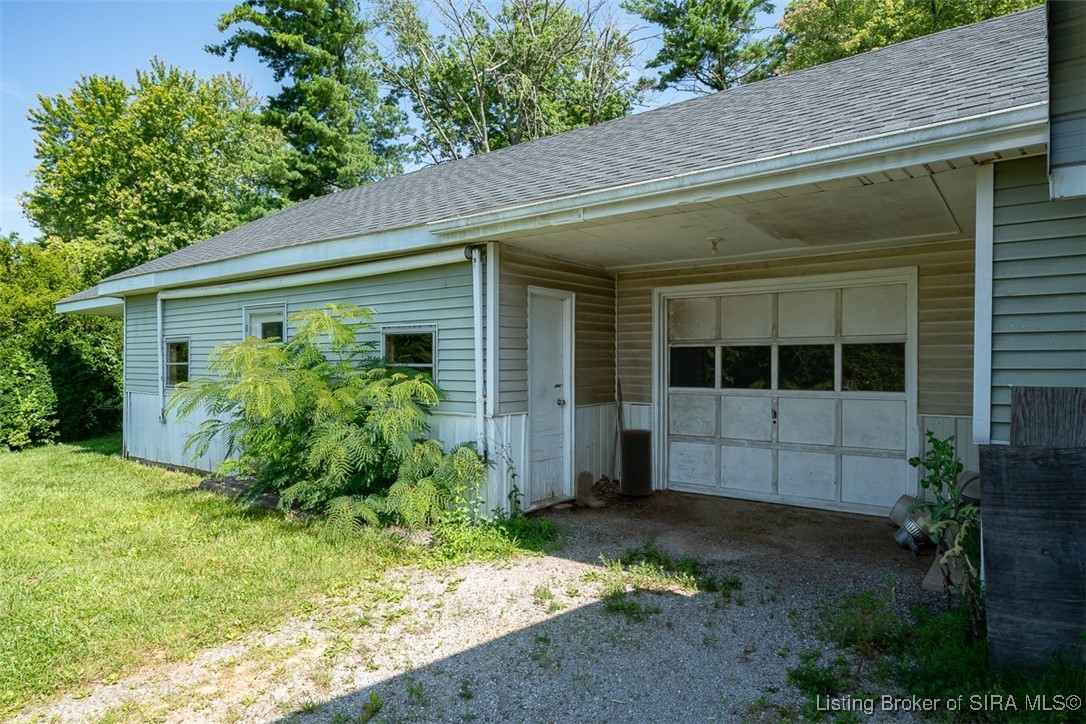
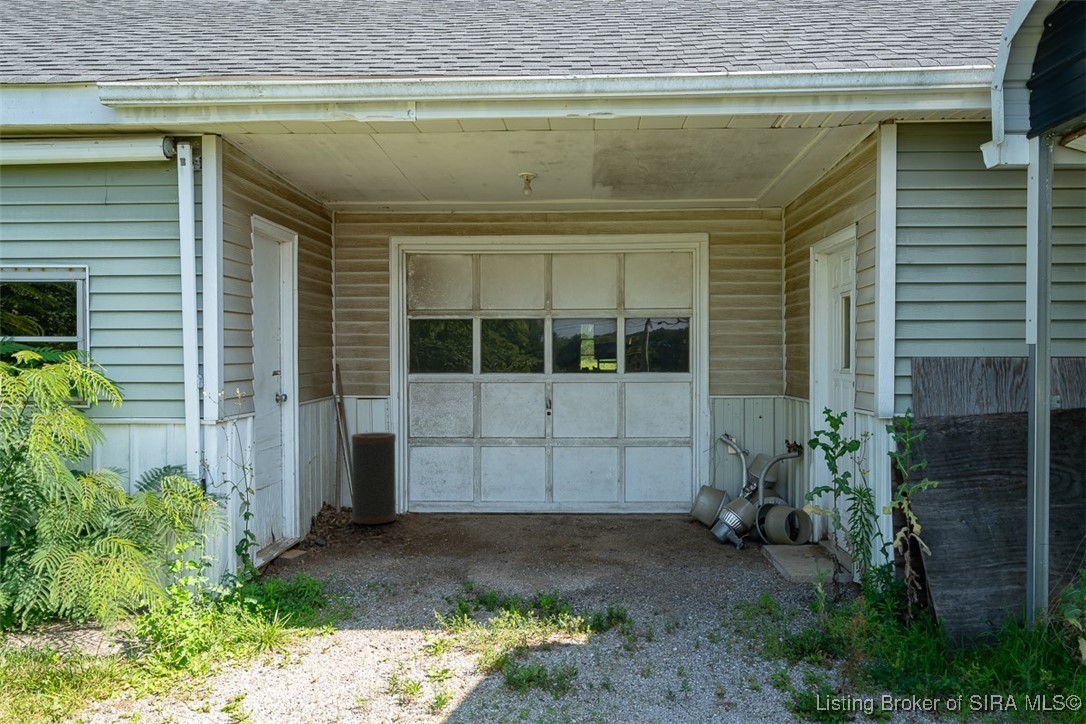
boots: present [577,471,605,508] -> none [308,495,352,548]

